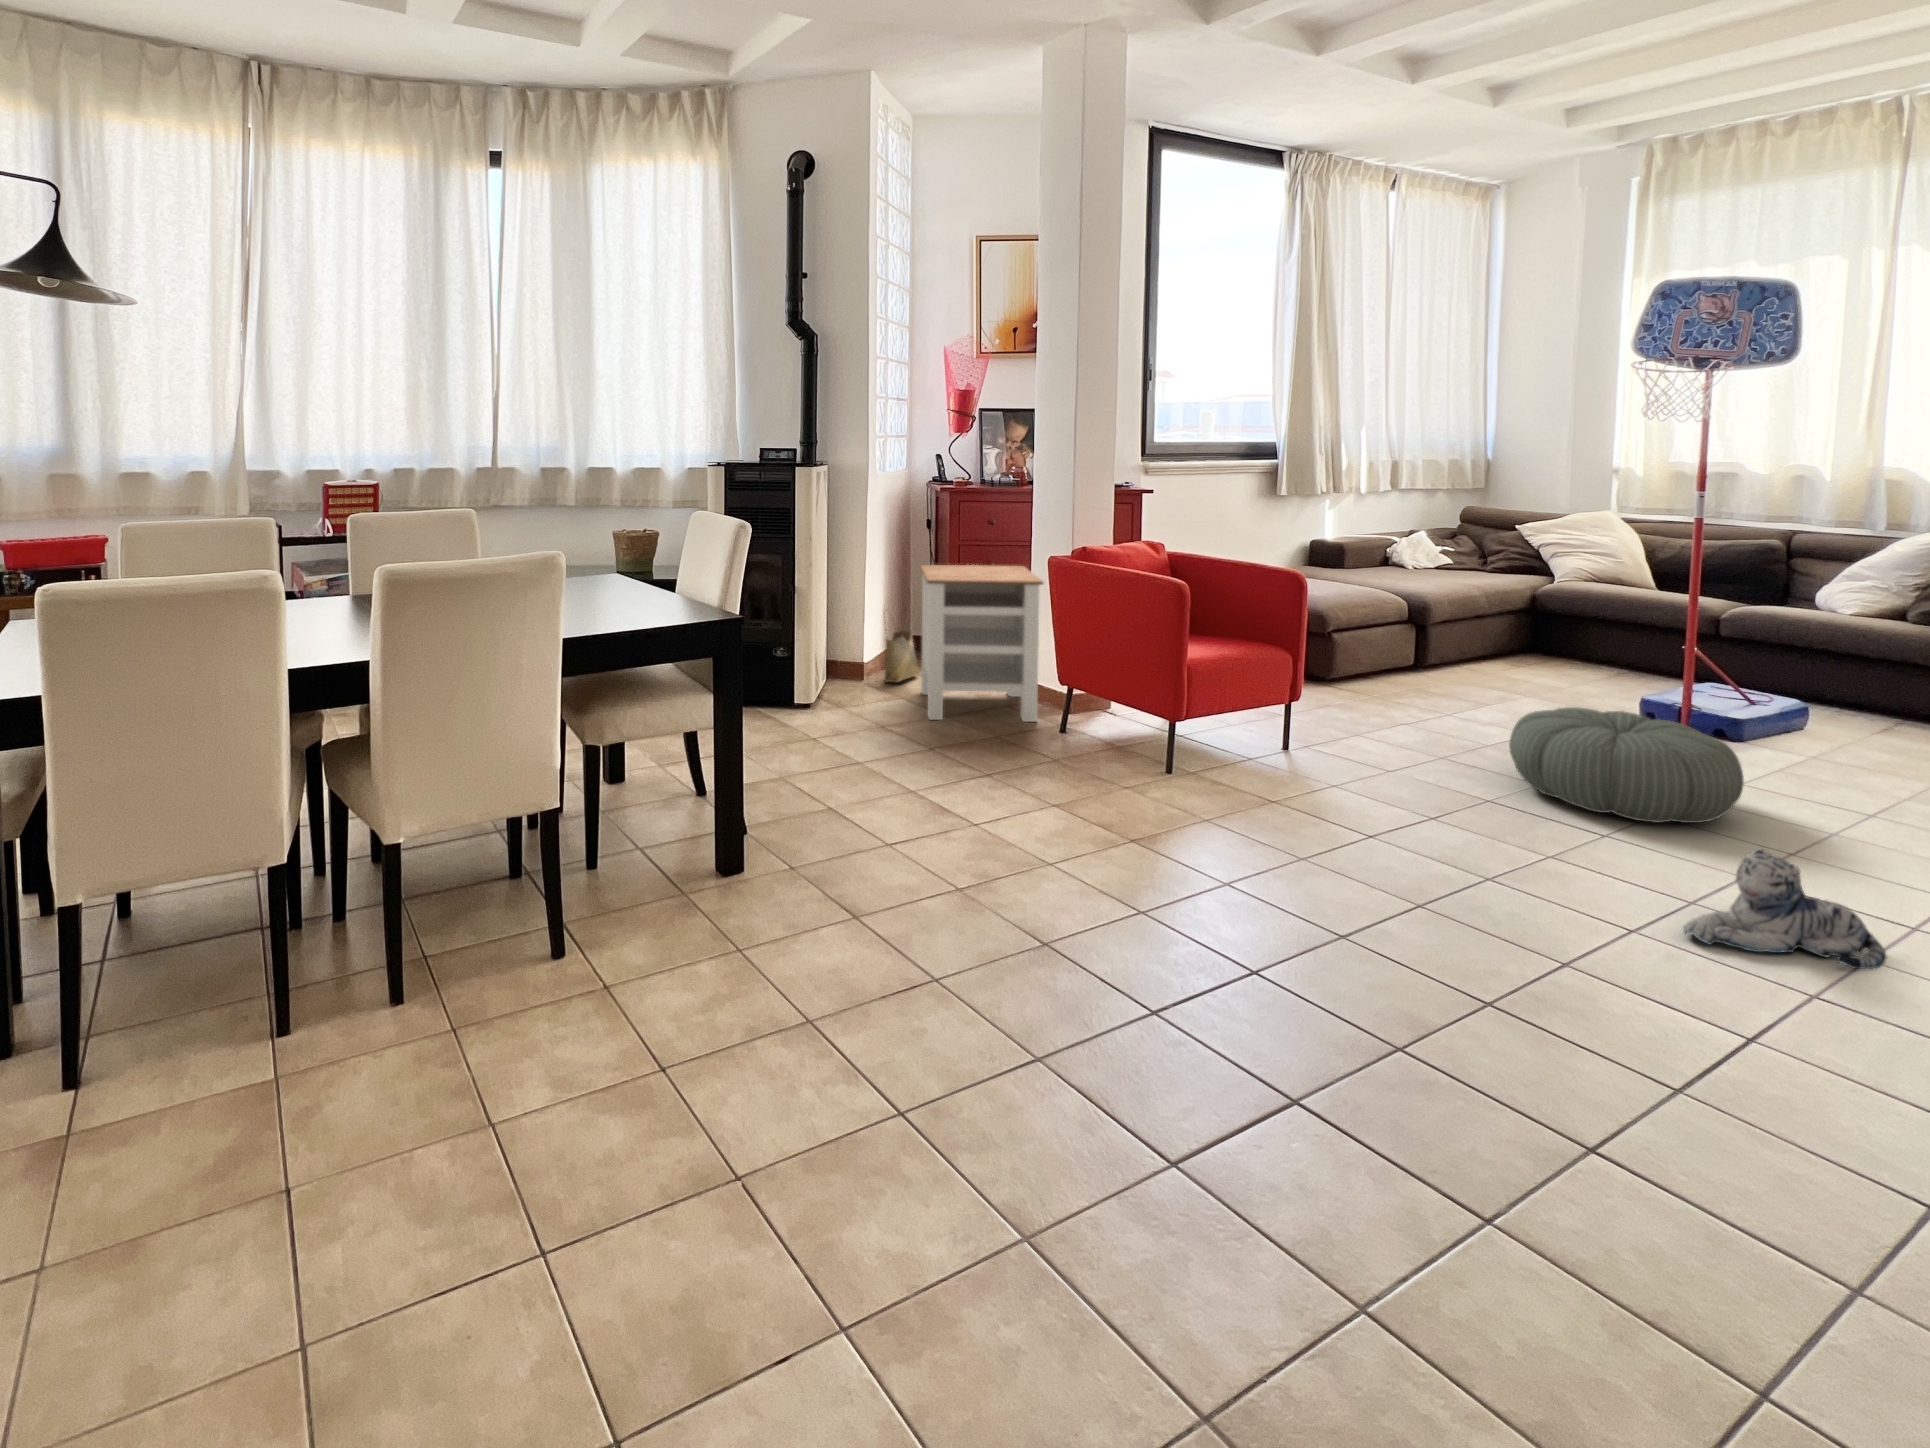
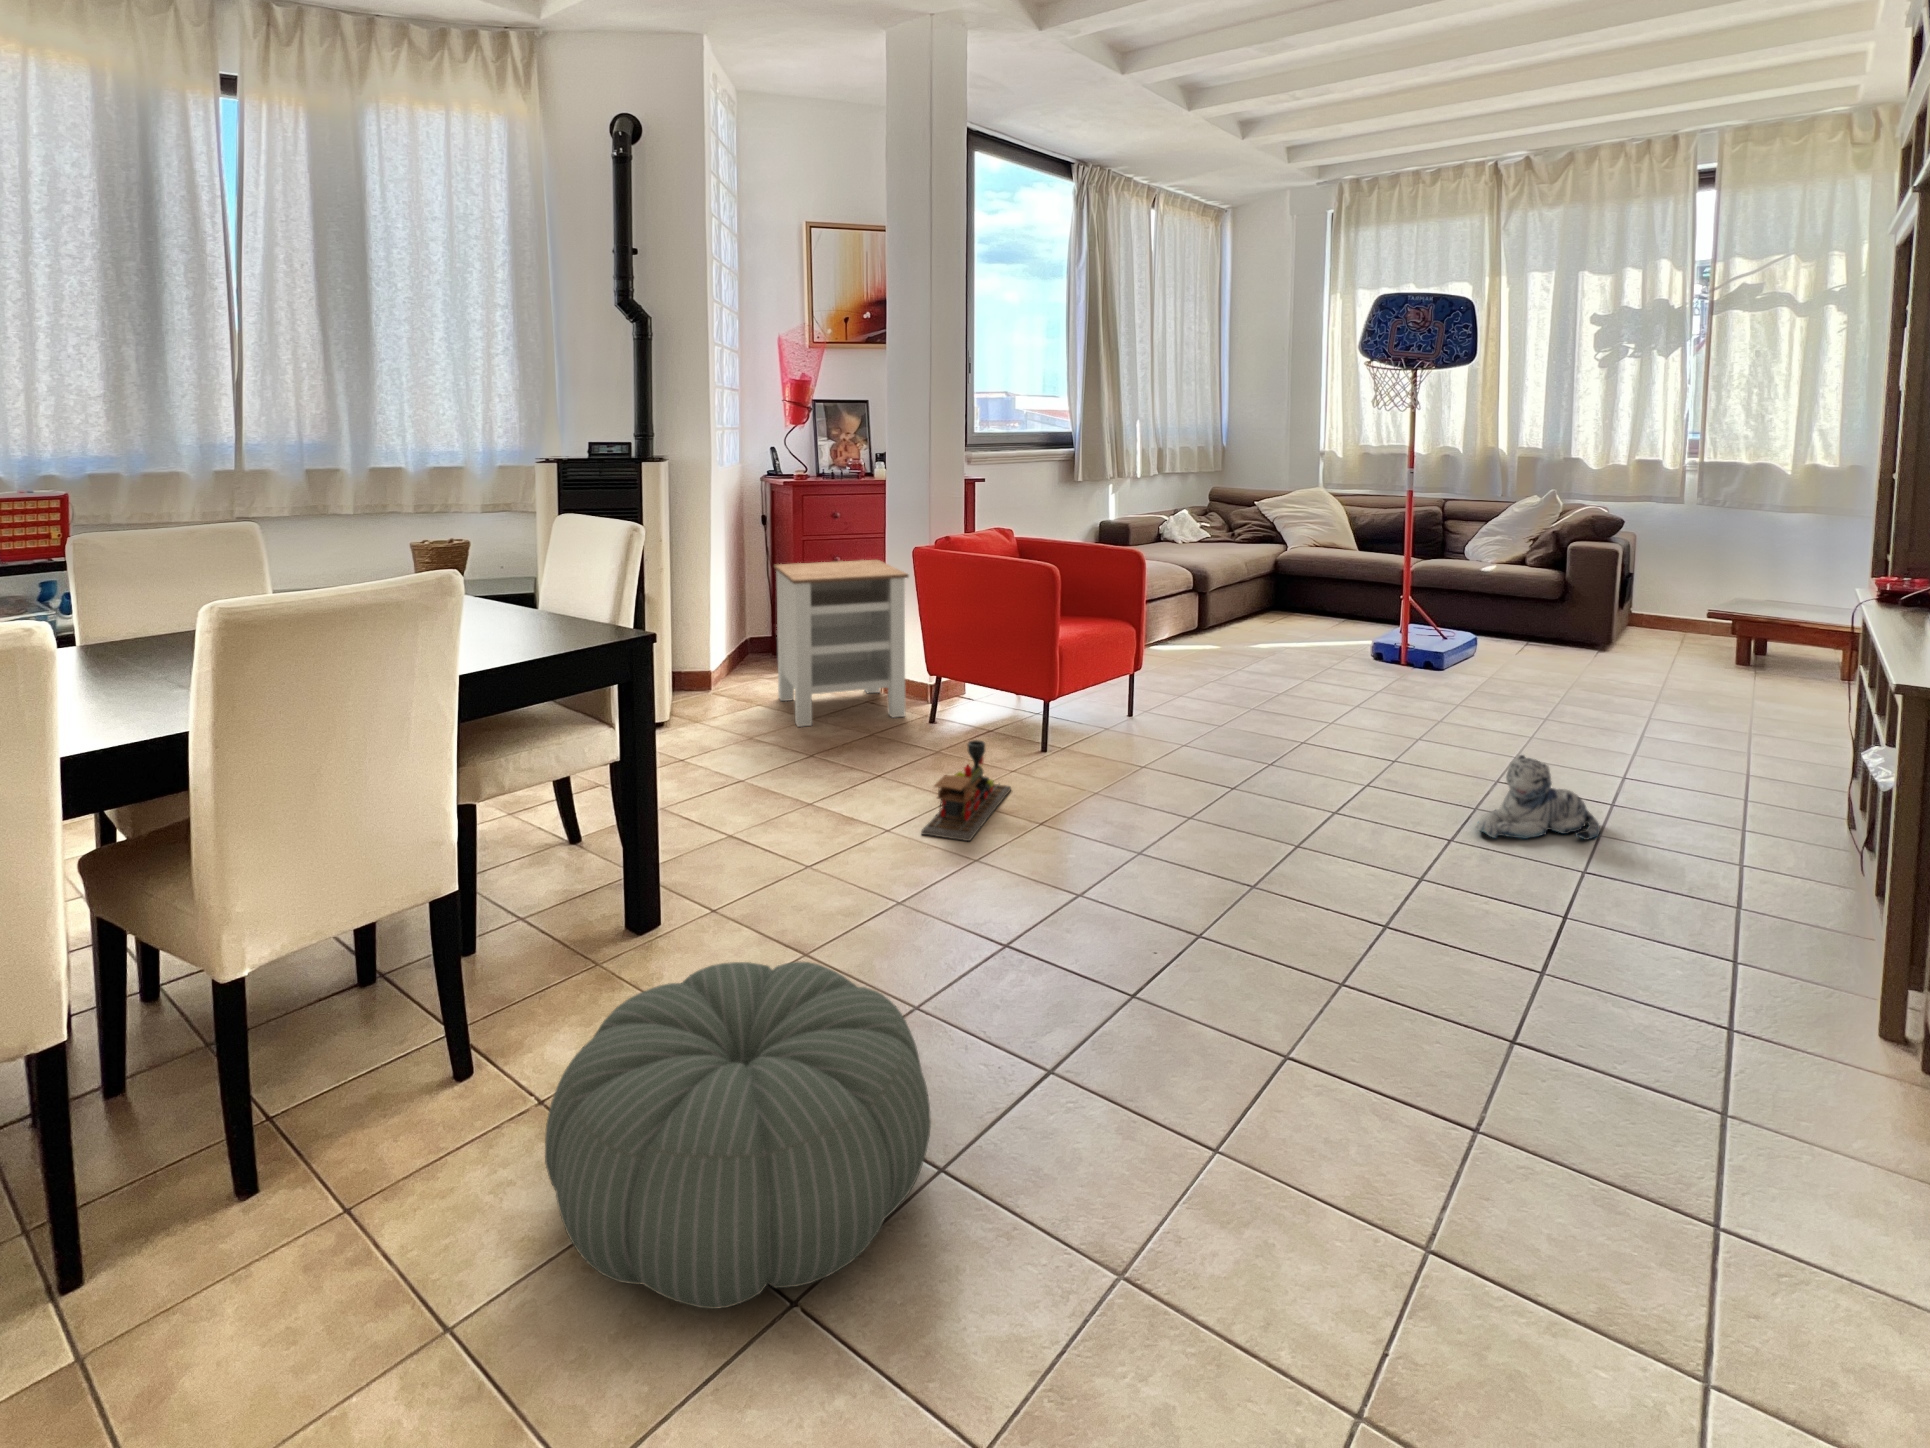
woven basket: present [884,629,918,683] -> none [732,613,770,691]
pouf: present [1509,707,1744,823] -> present [545,962,931,1309]
toy train: none [1007,749,1117,846] -> present [921,740,1011,841]

